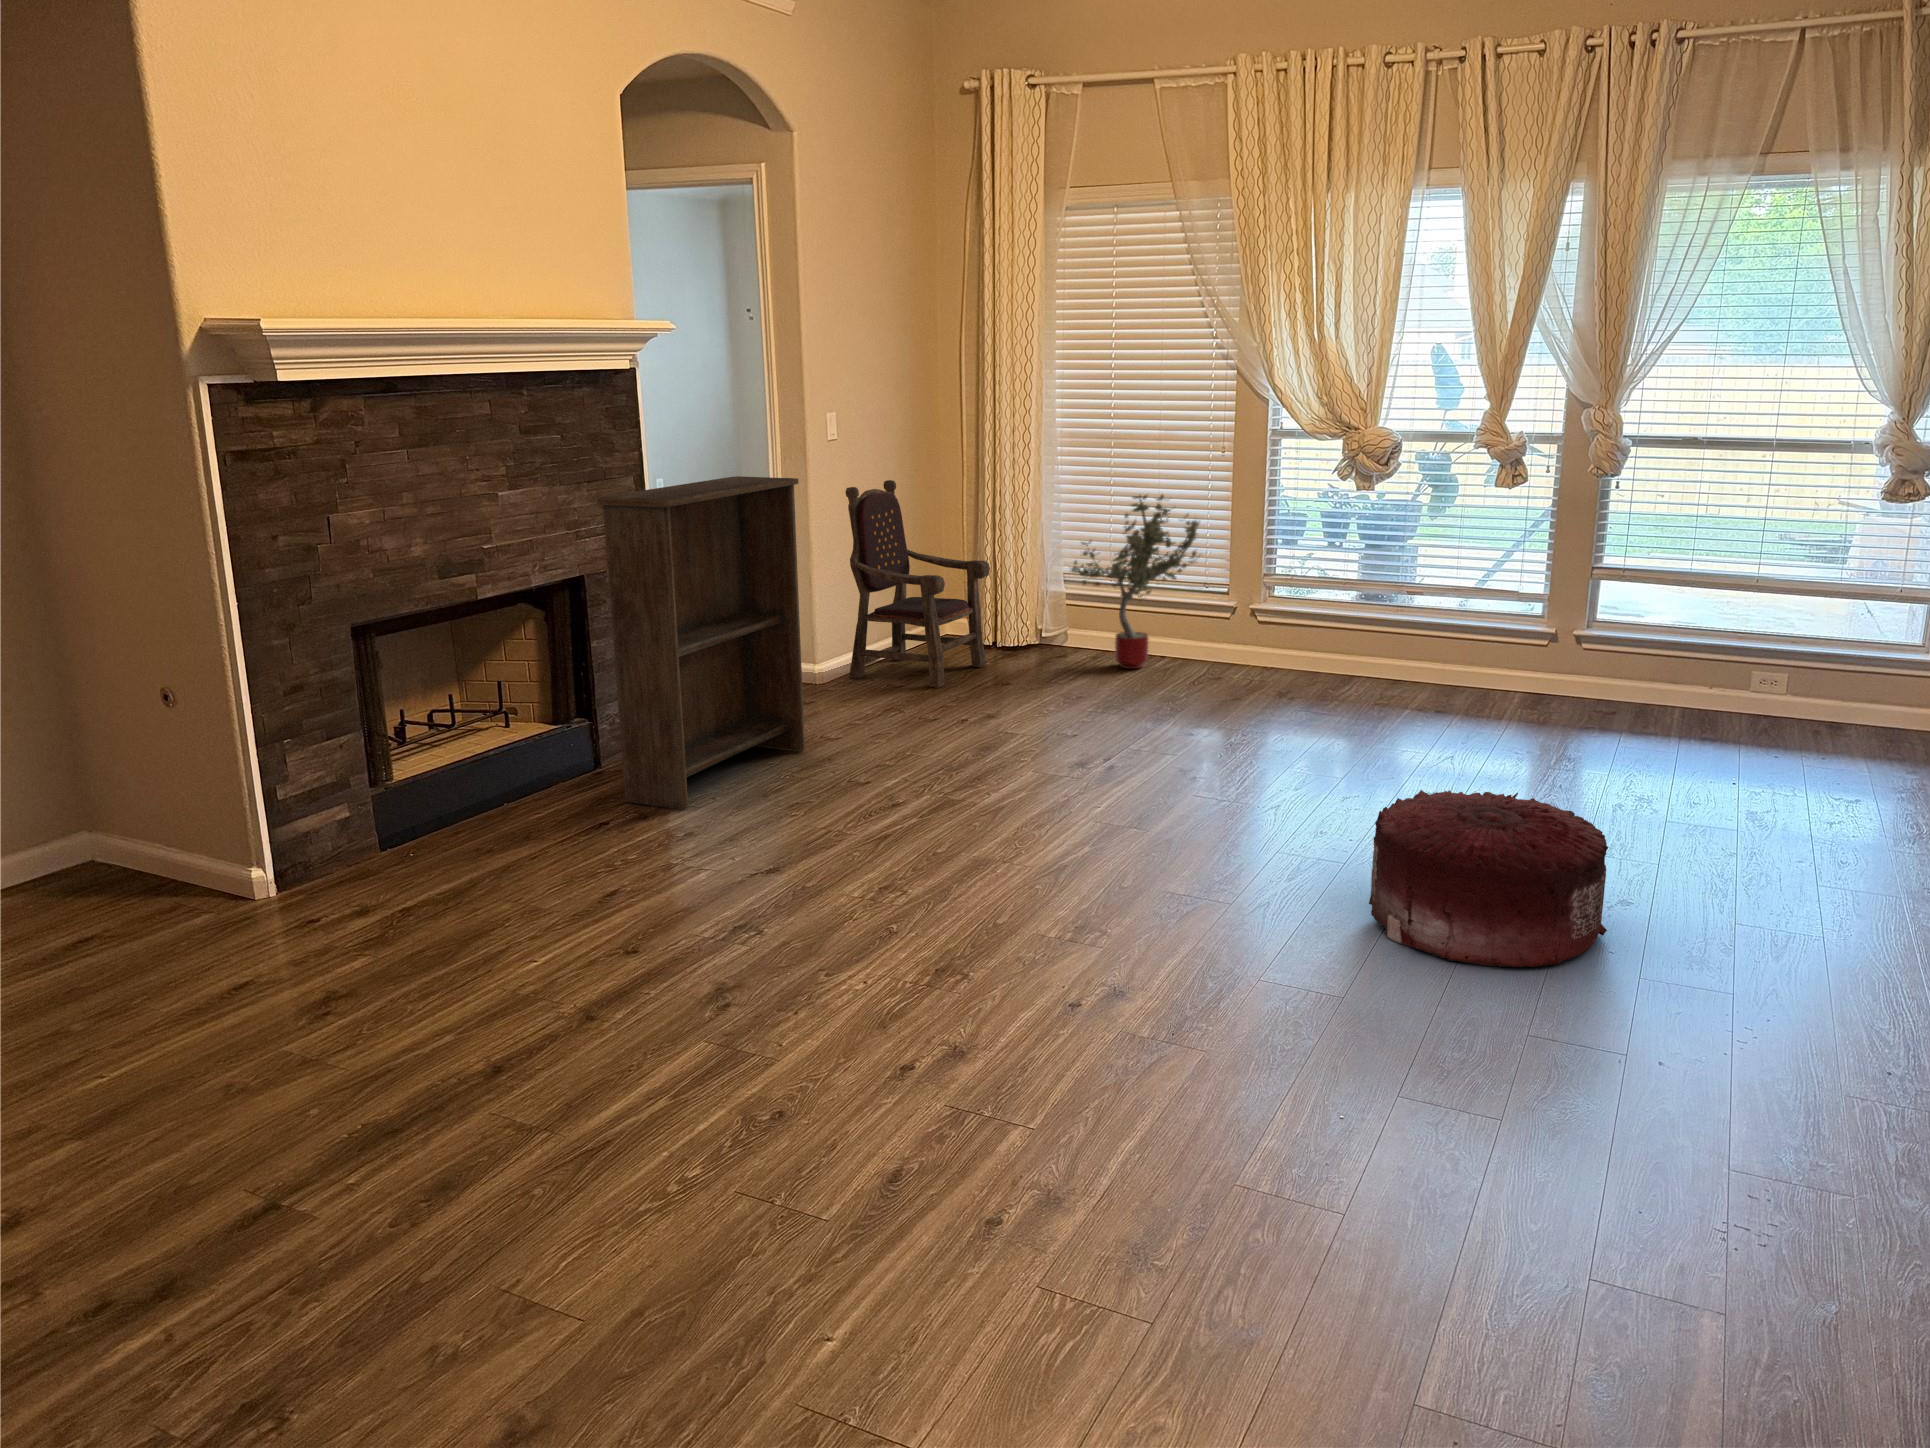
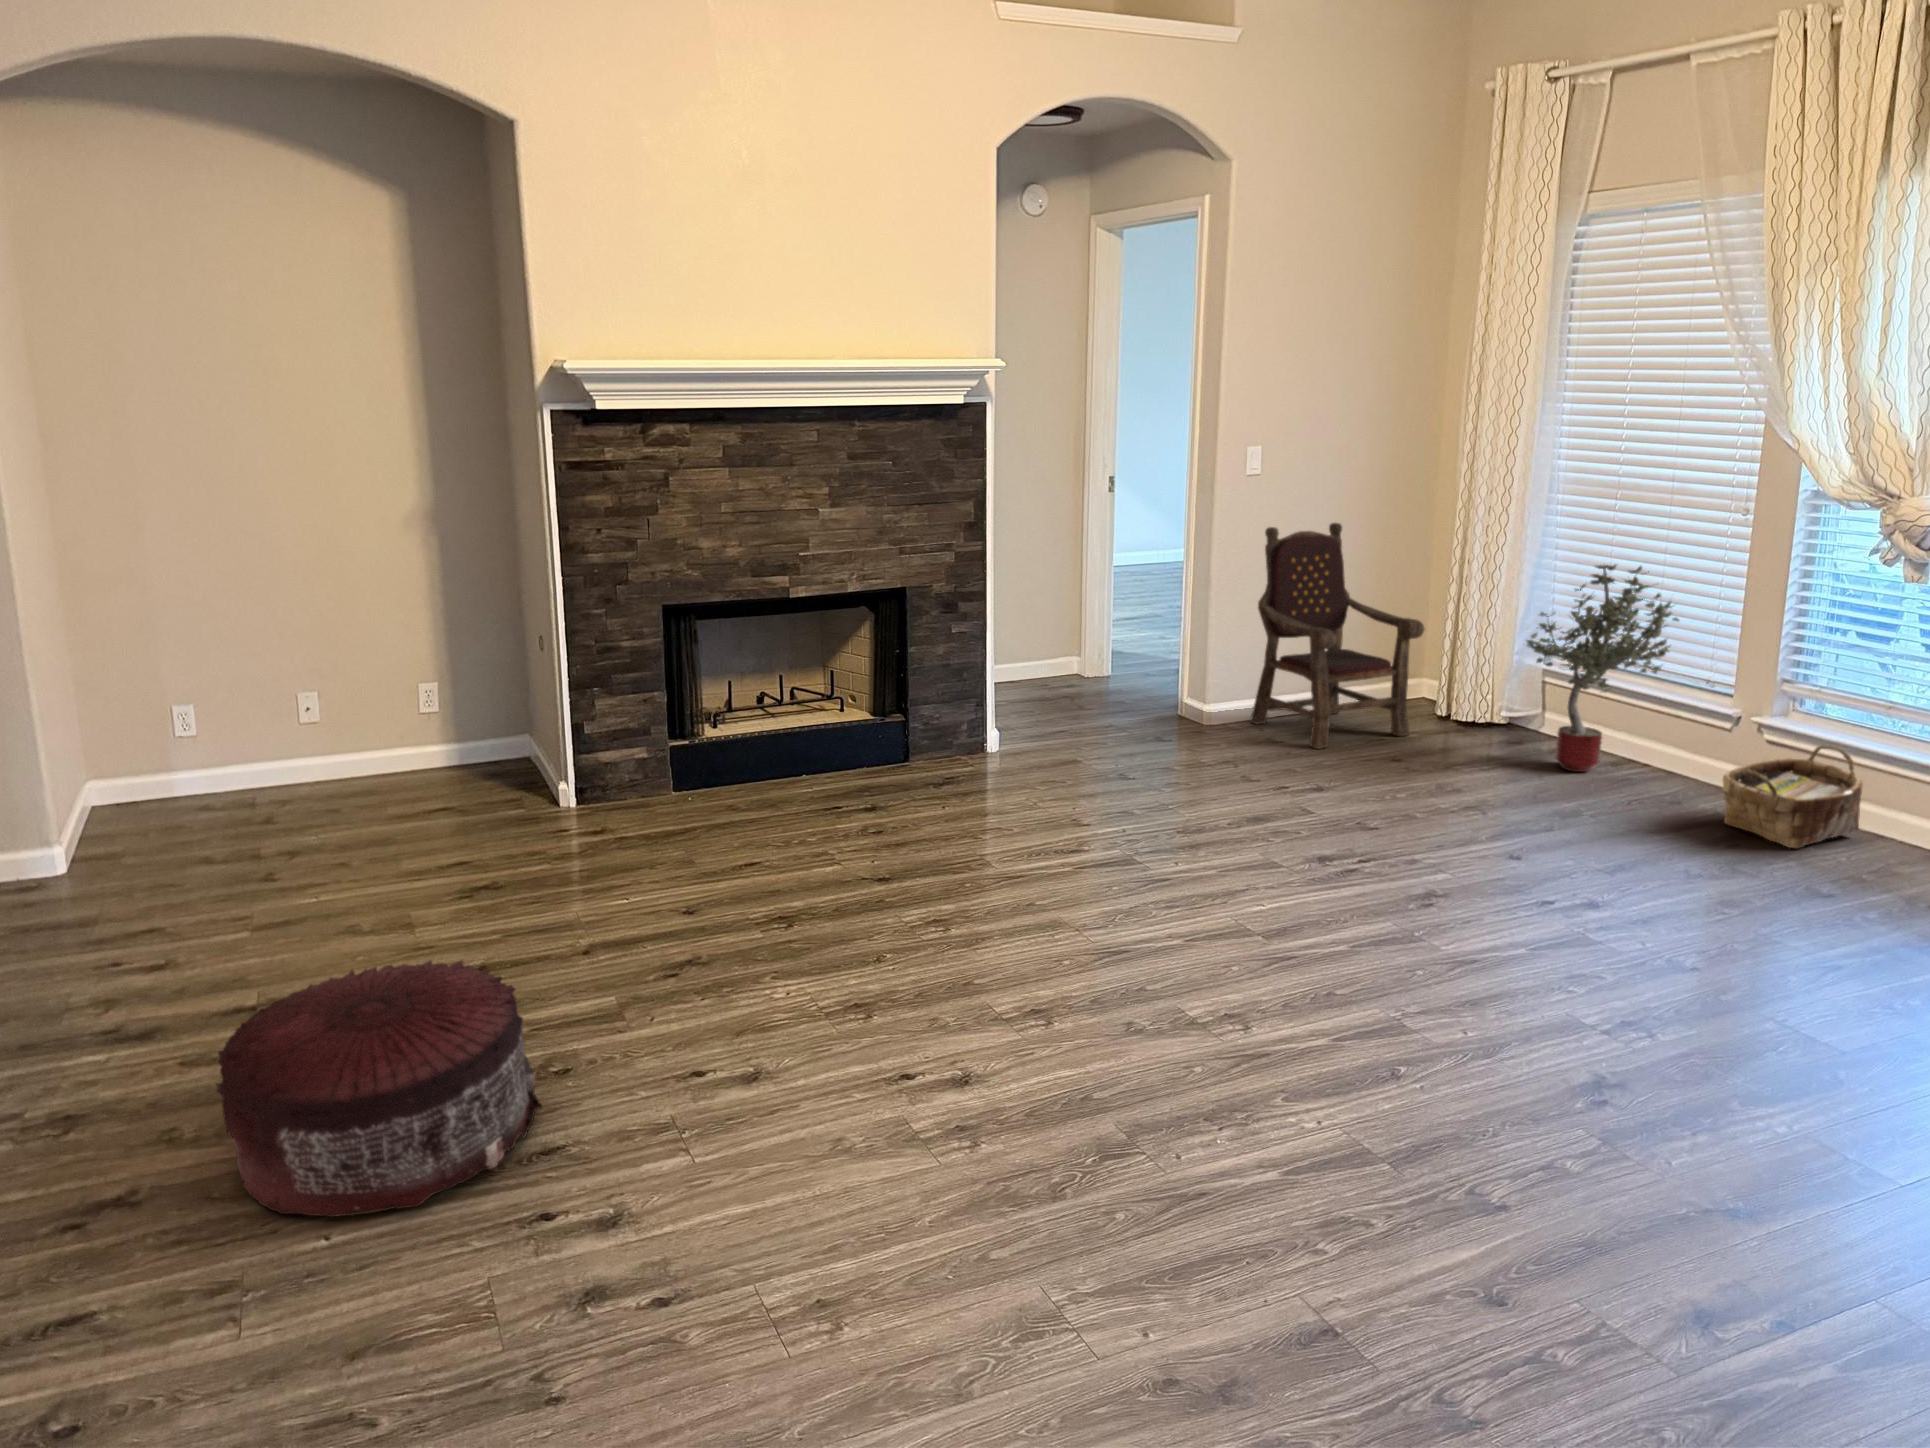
bookshelf: present [595,476,805,809] -> none [871,510,1099,811]
woven basket: none [1267,612,1349,690] -> present [1723,745,1863,848]
pouf: present [1369,790,1609,967] -> present [216,960,542,1217]

